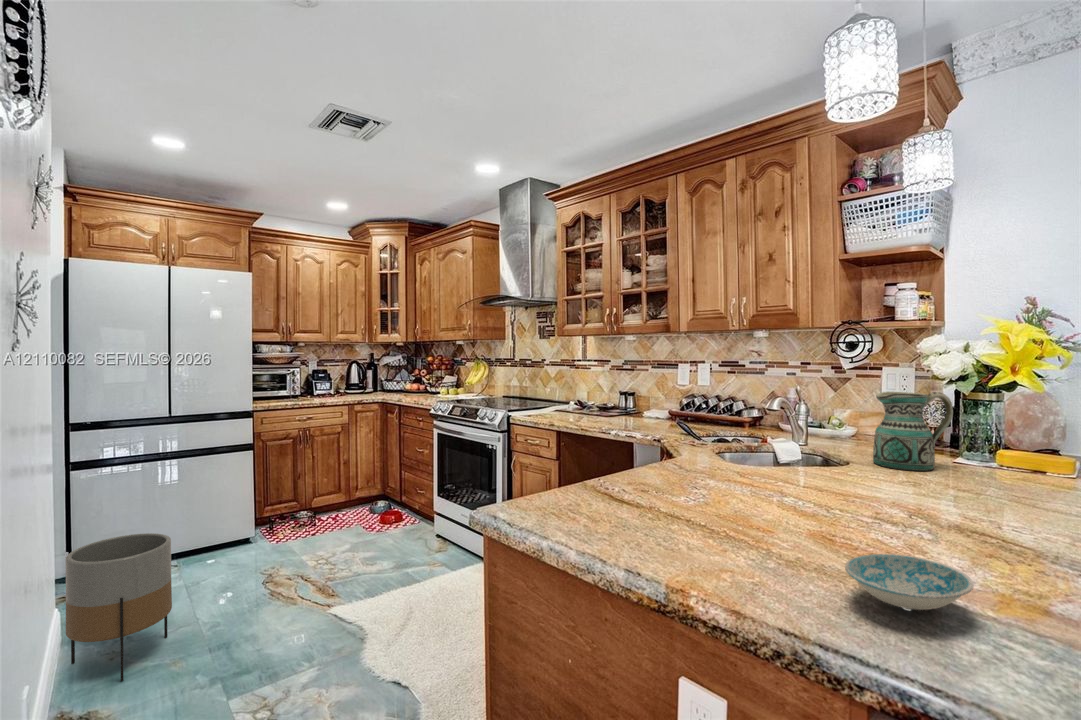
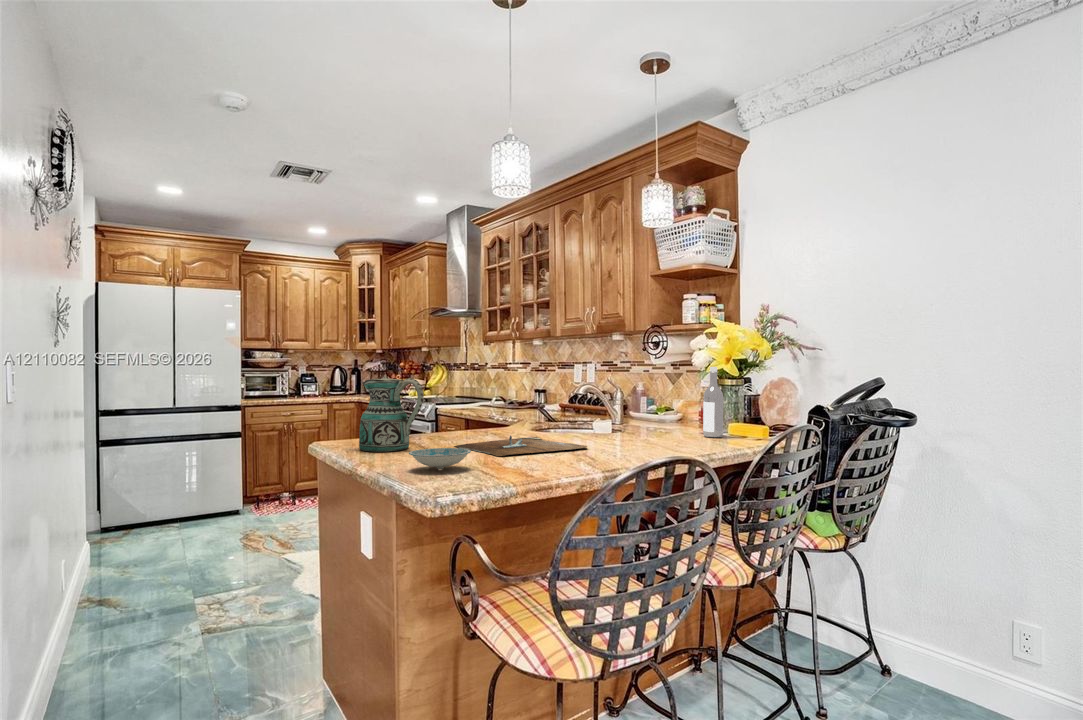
wine bottle: none [983,379,1018,474] -> present [703,367,723,438]
ceramic pitcher: present [873,391,953,471] -> present [359,378,424,452]
cutting board: none [737,483,946,545] -> present [455,436,587,456]
planter: present [66,533,172,681] -> none [83,488,157,588]

